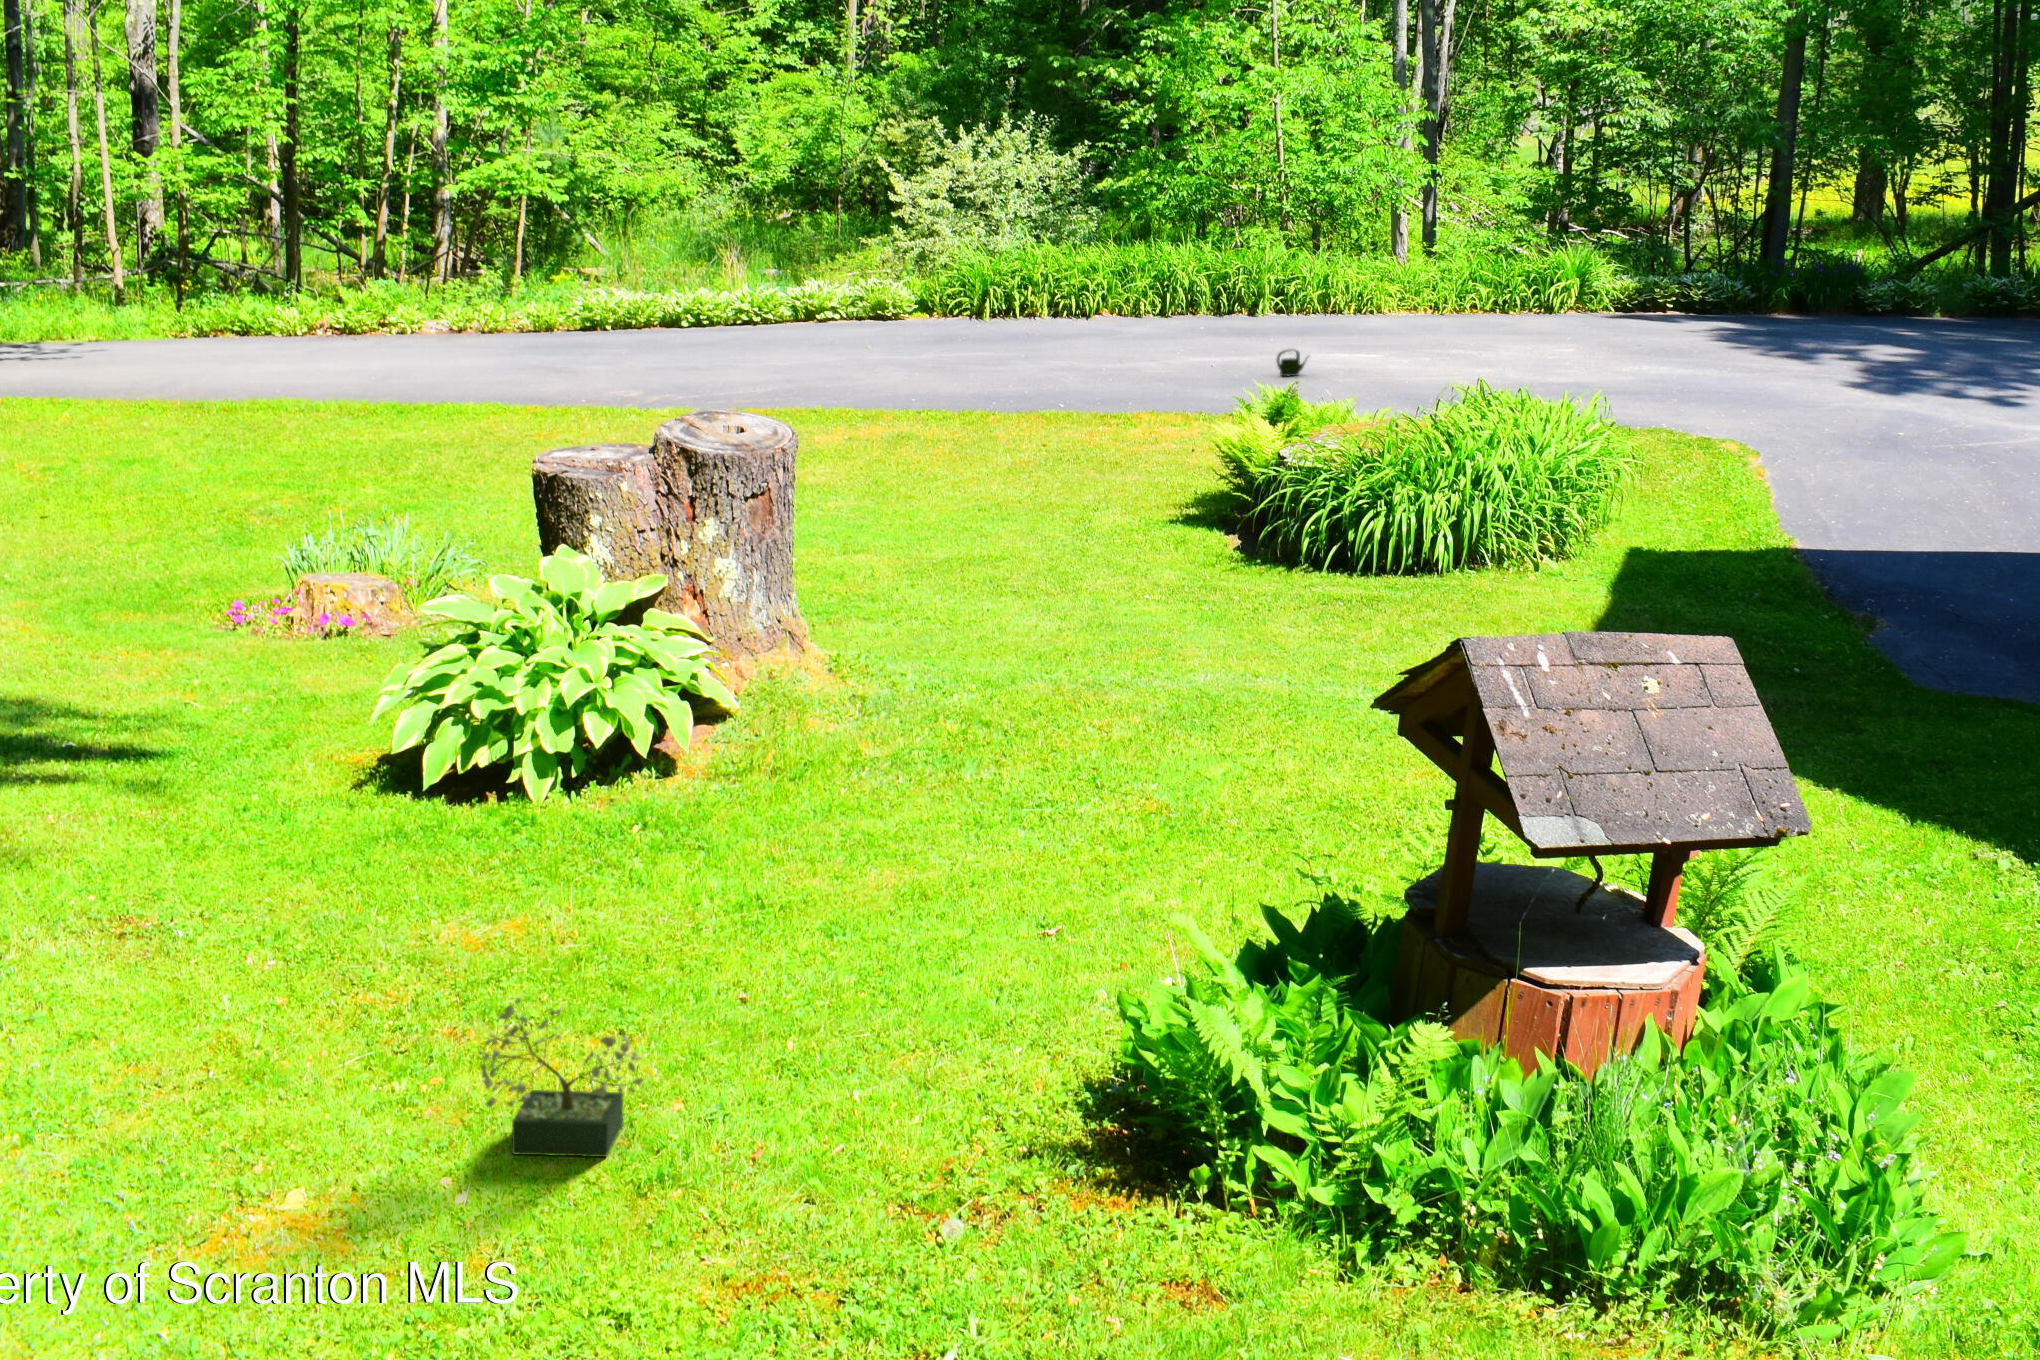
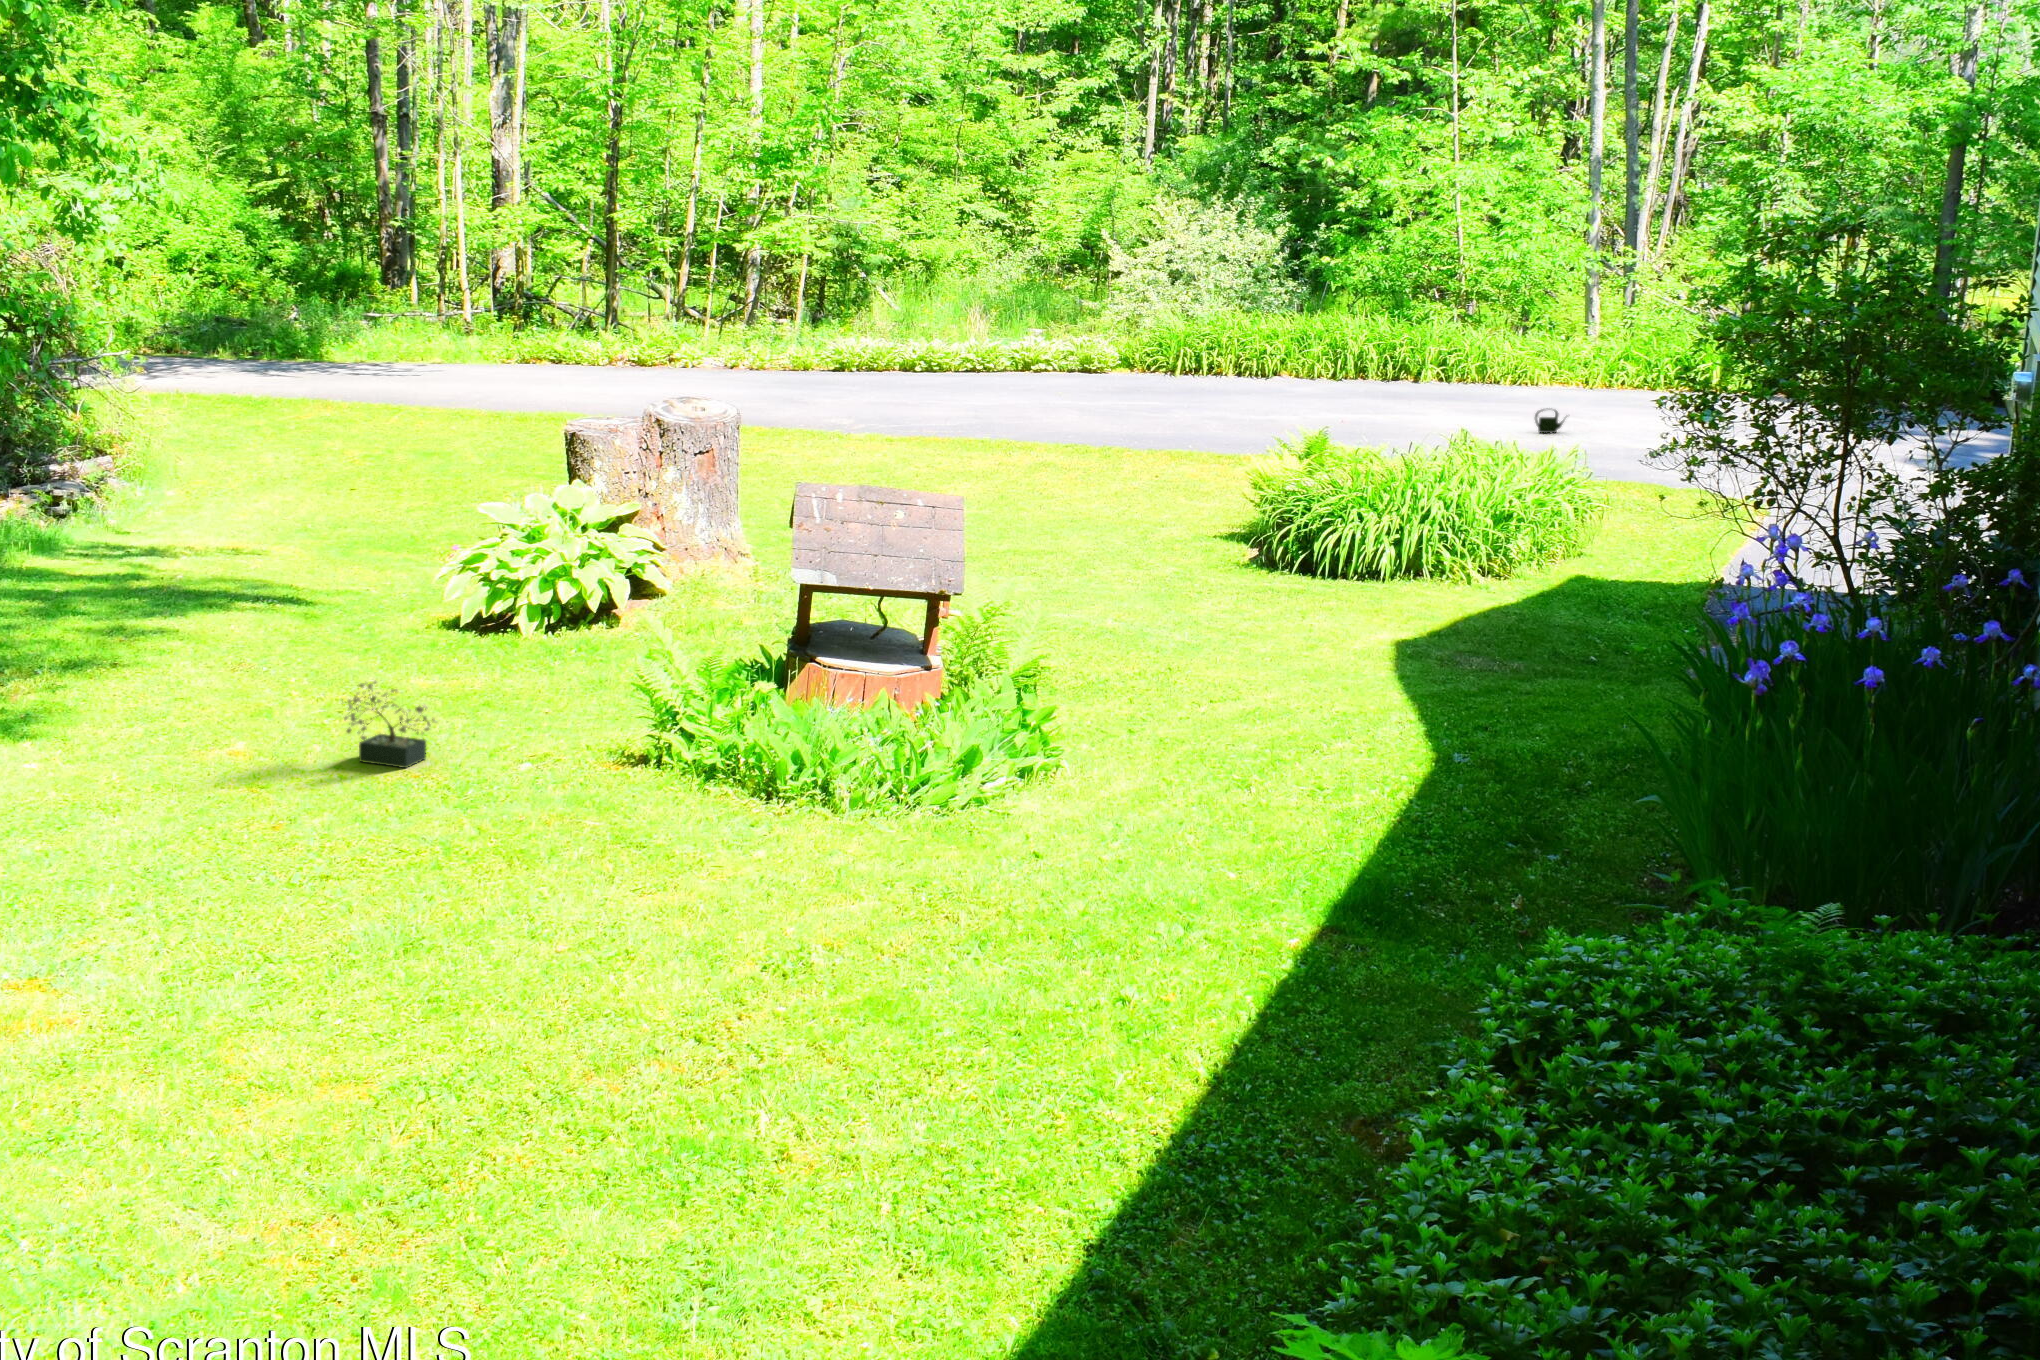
watering can: present [1277,350,1305,376] -> present [1535,409,1564,433]

